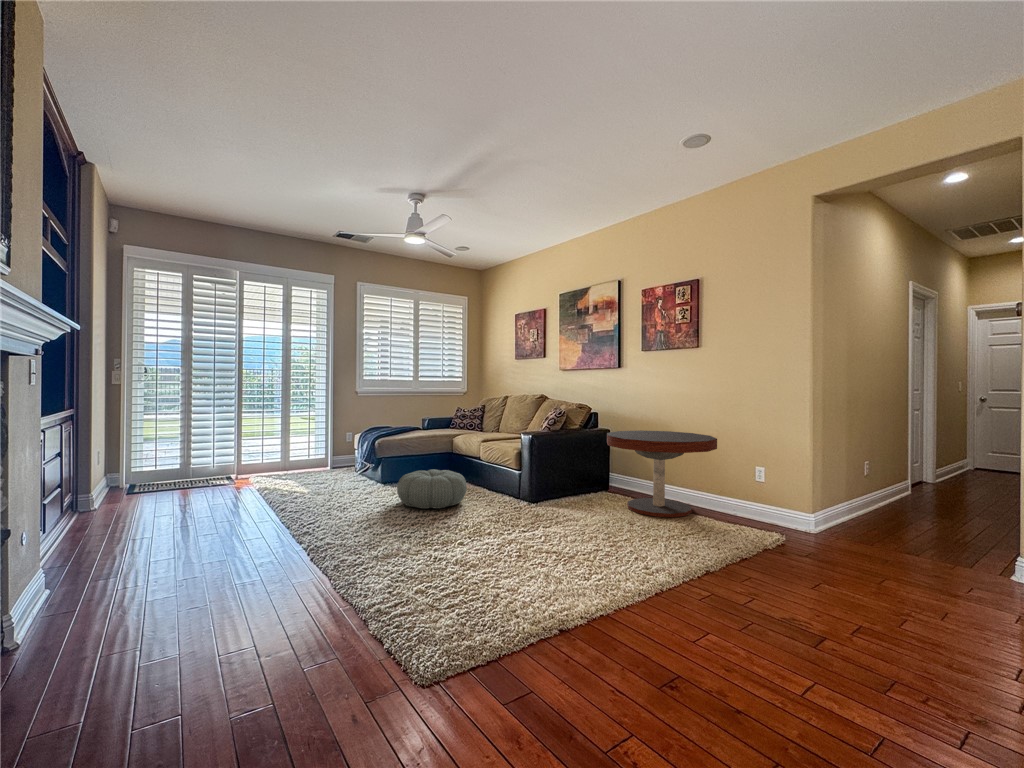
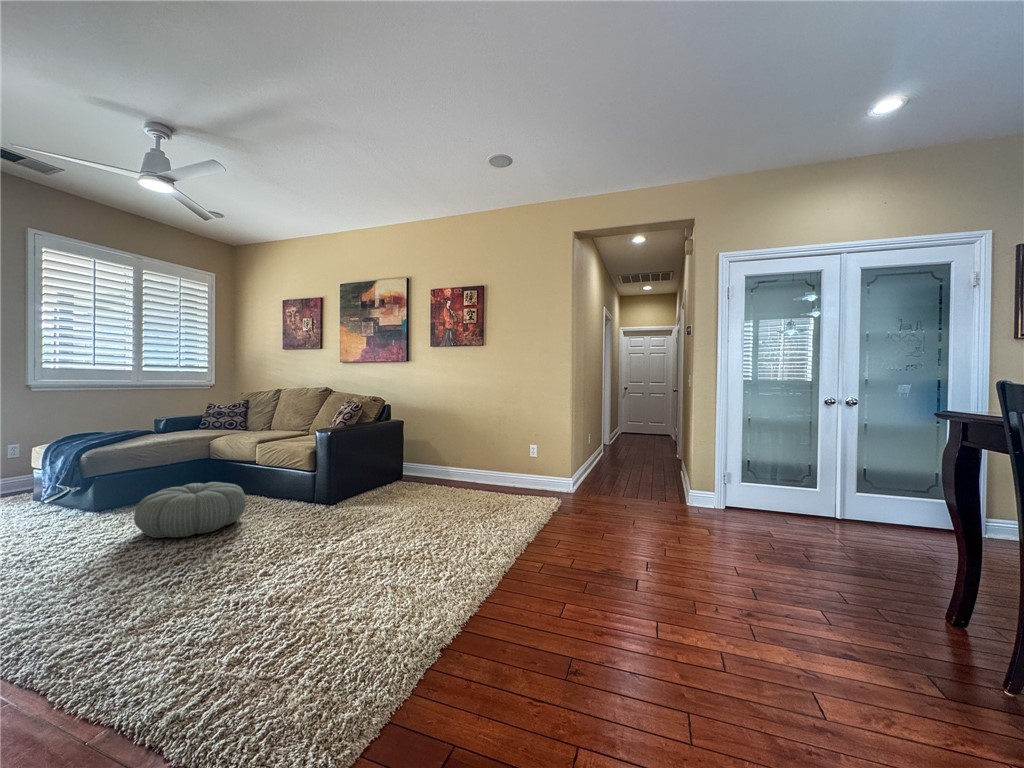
coffee table: present [607,430,717,517] -> none [407,419,504,498]

